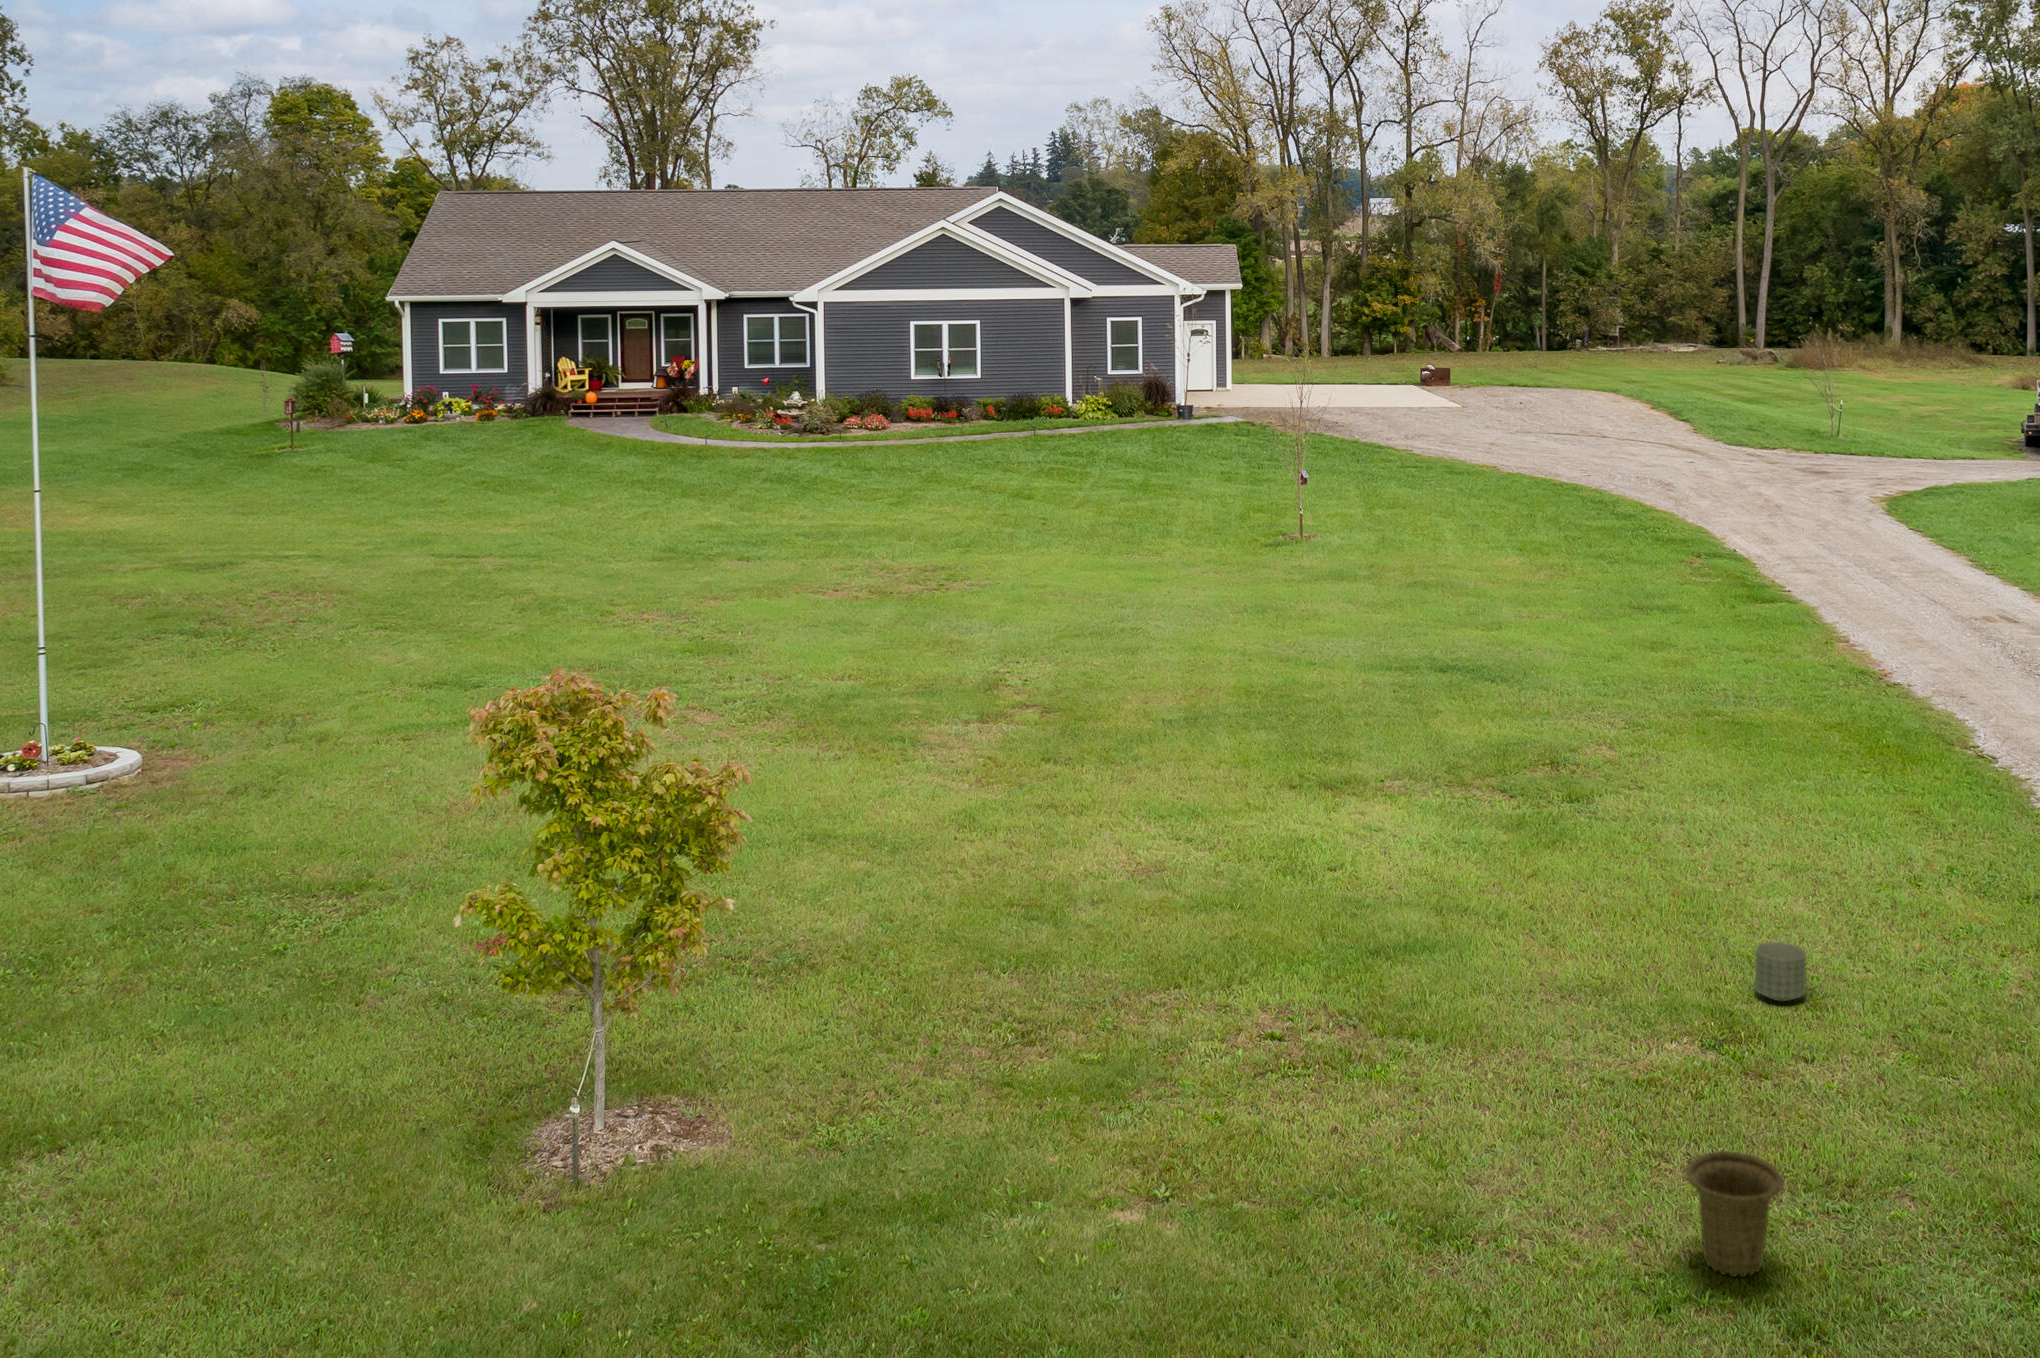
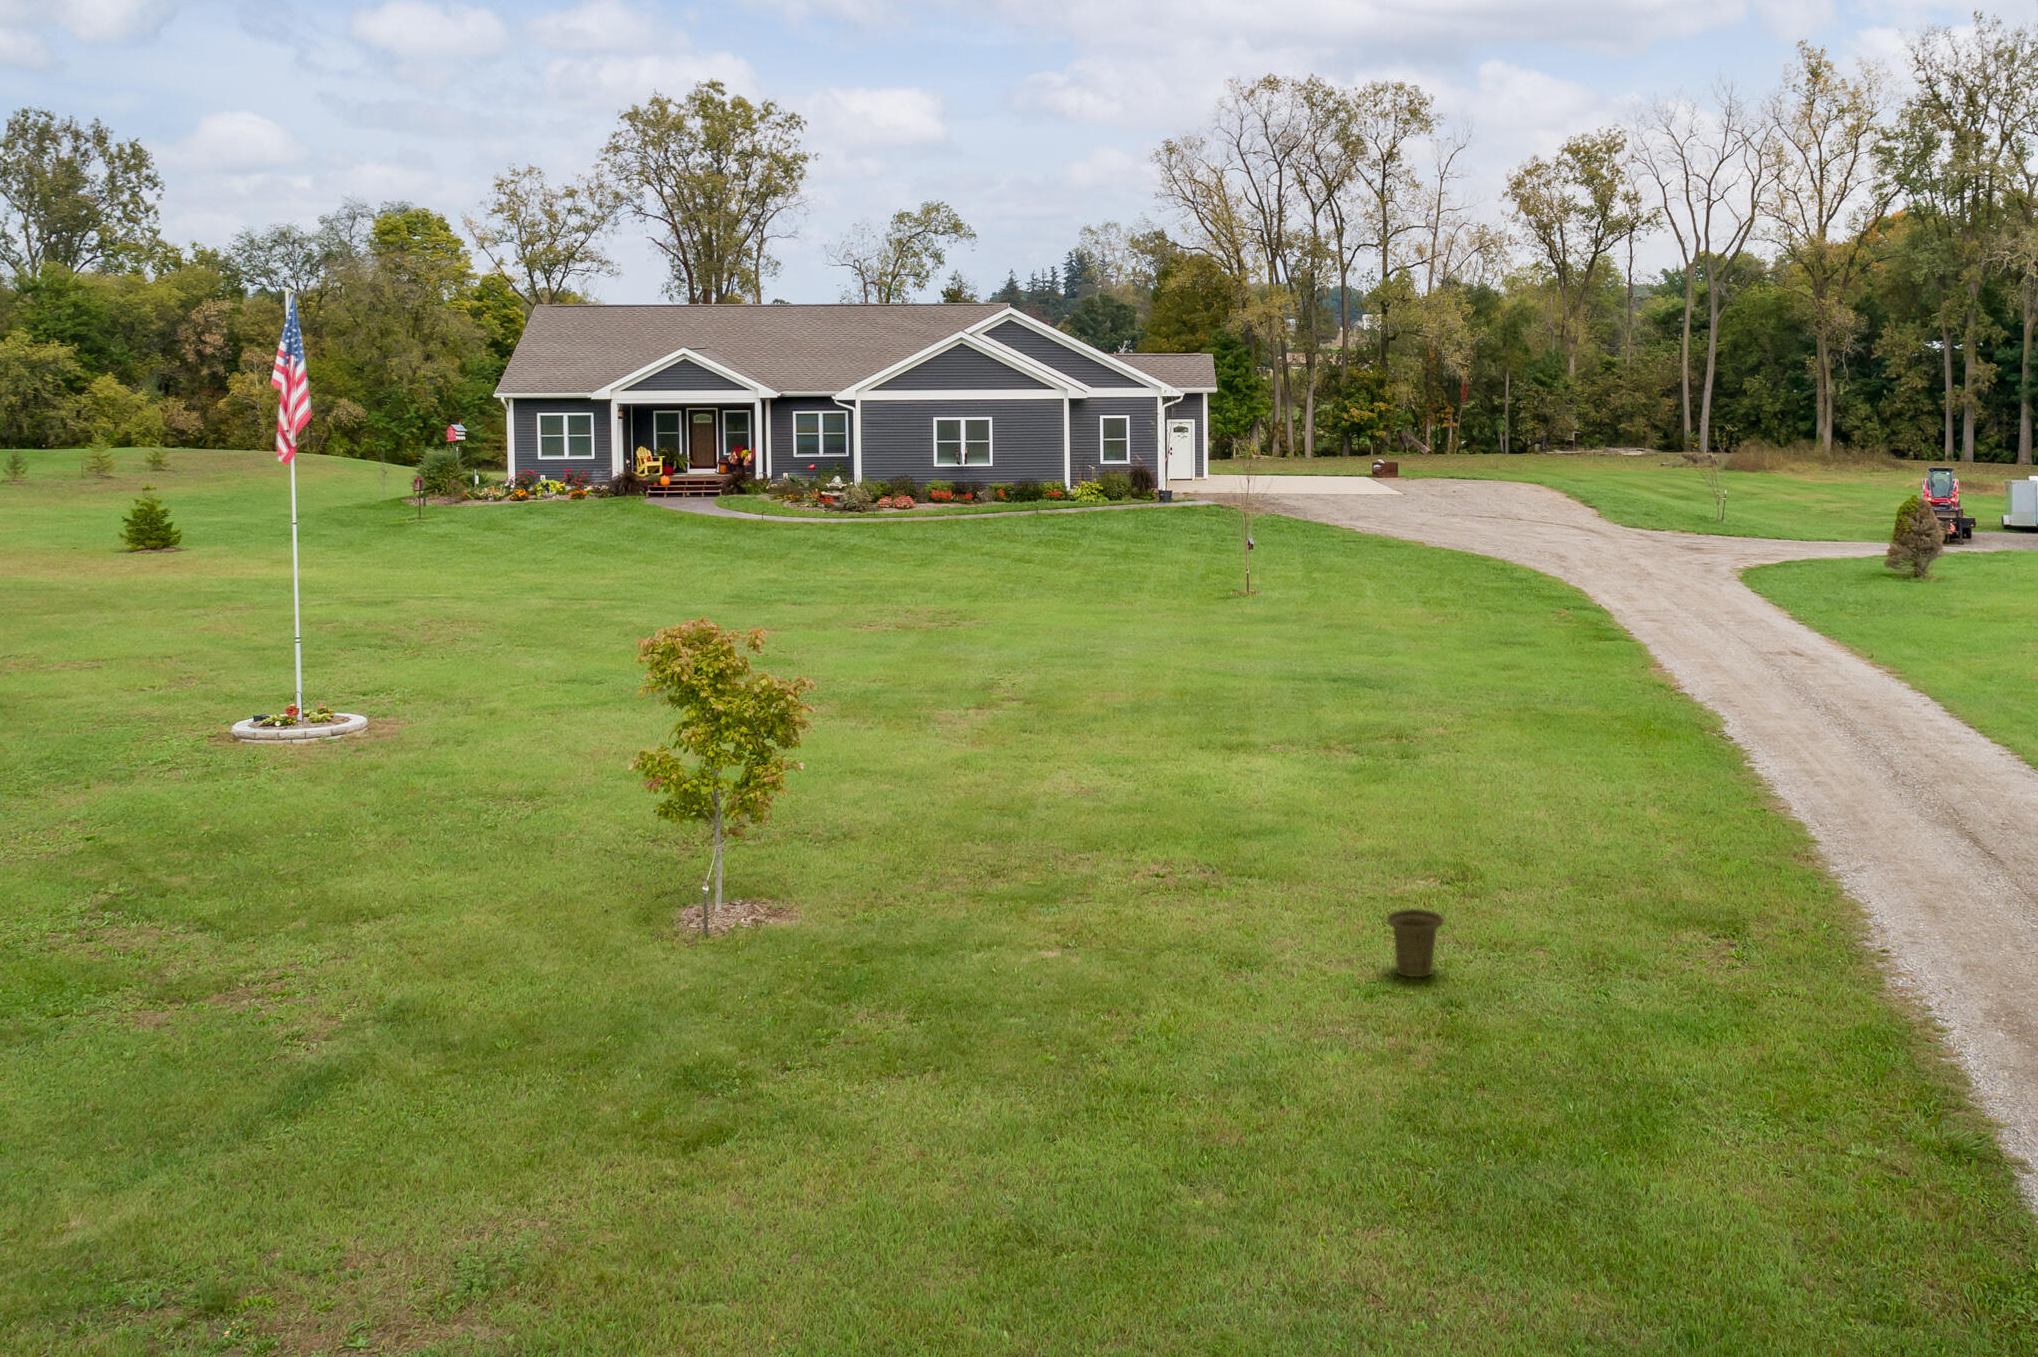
planter: present [1755,942,1806,1002] -> none [1486,824,1519,862]

